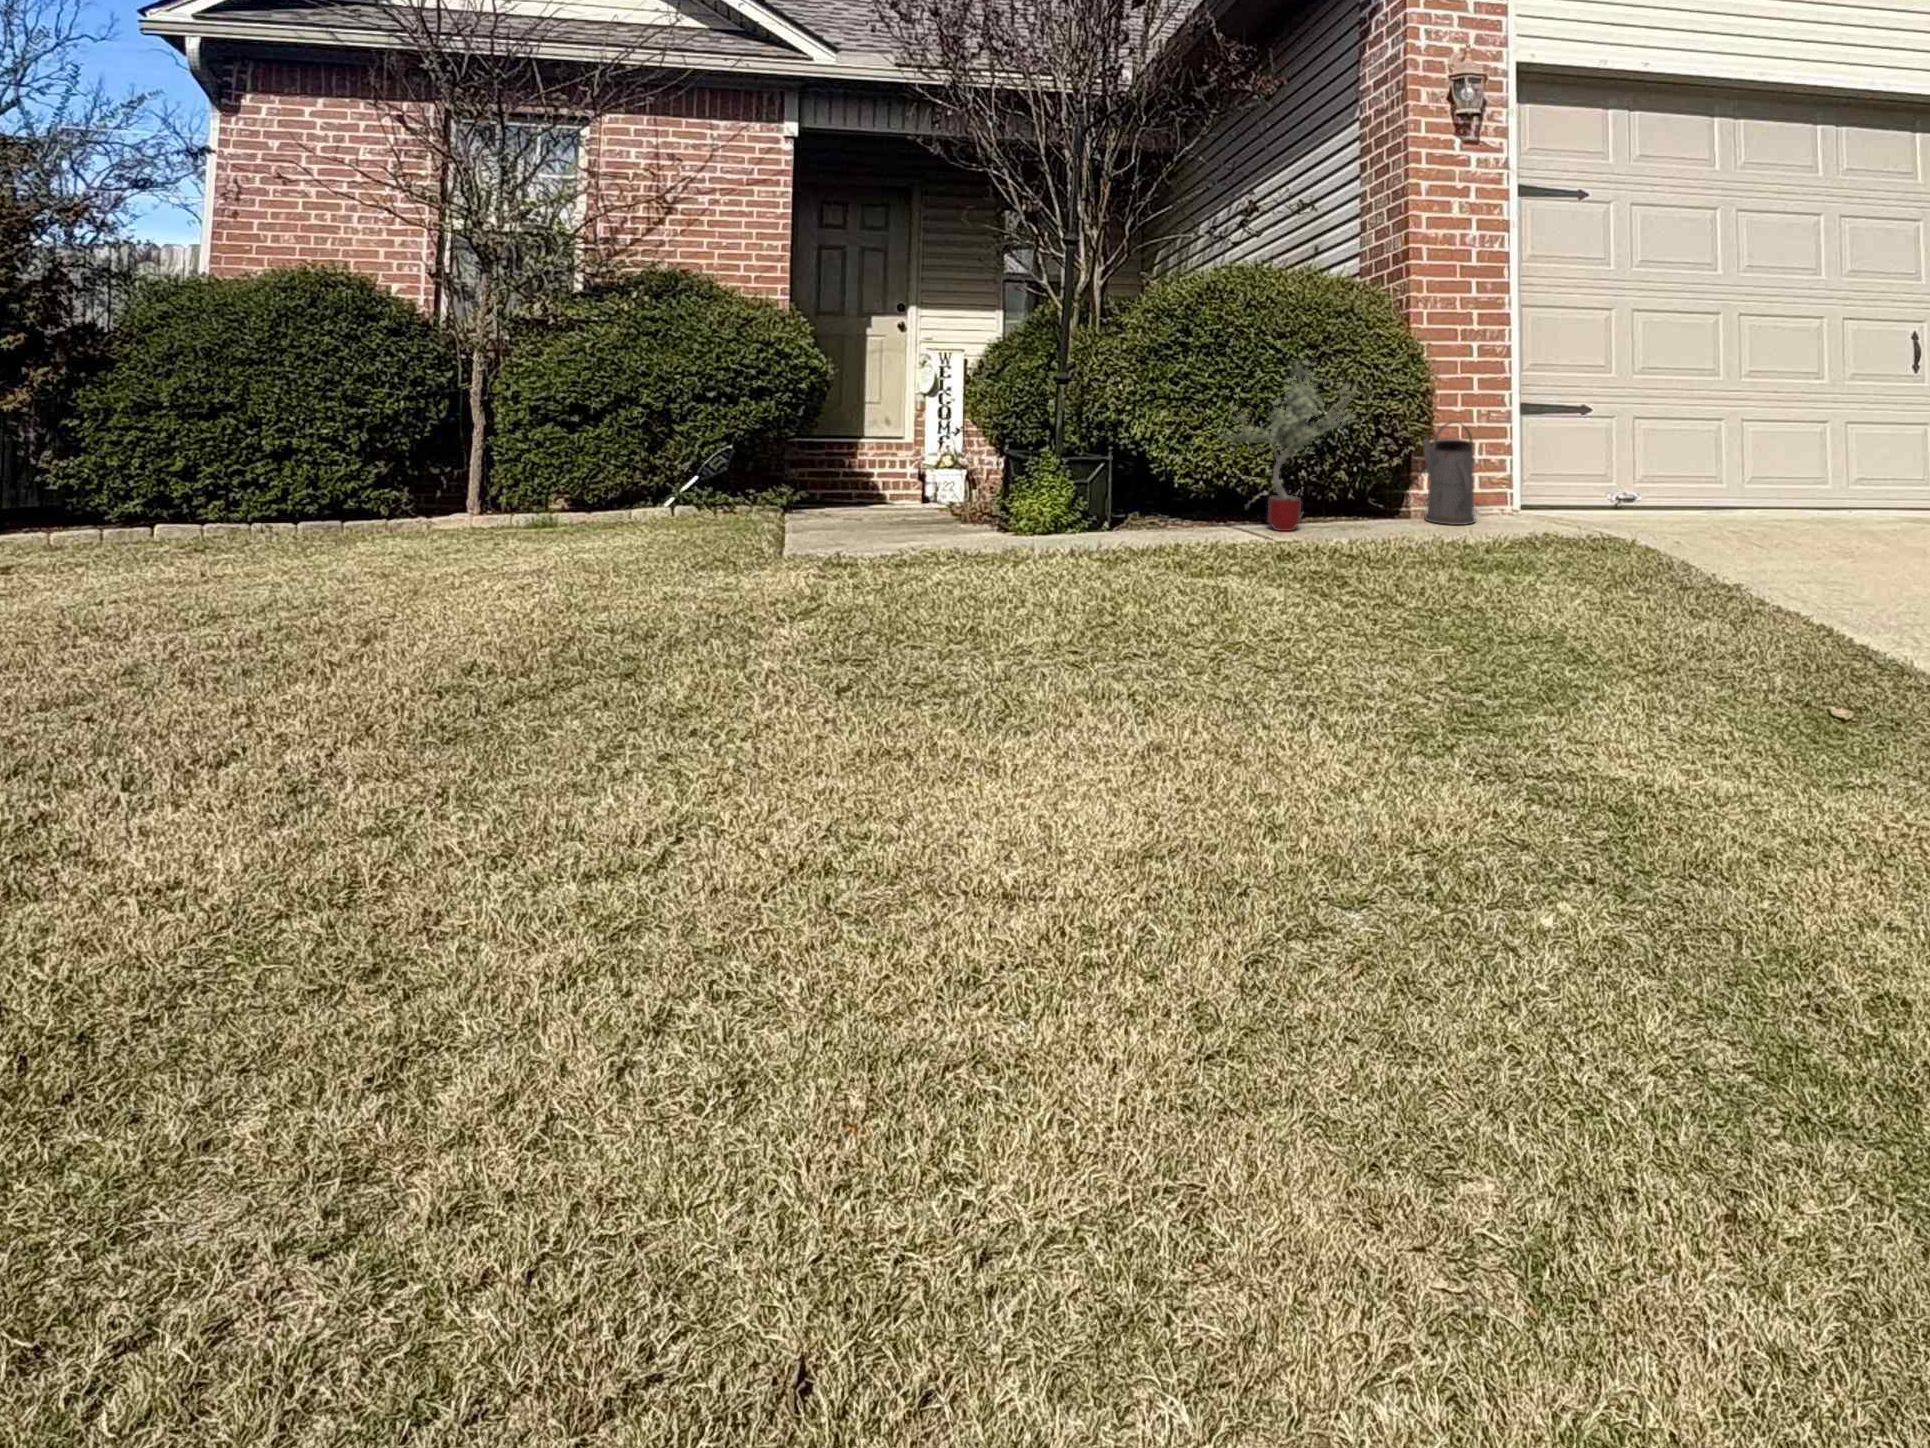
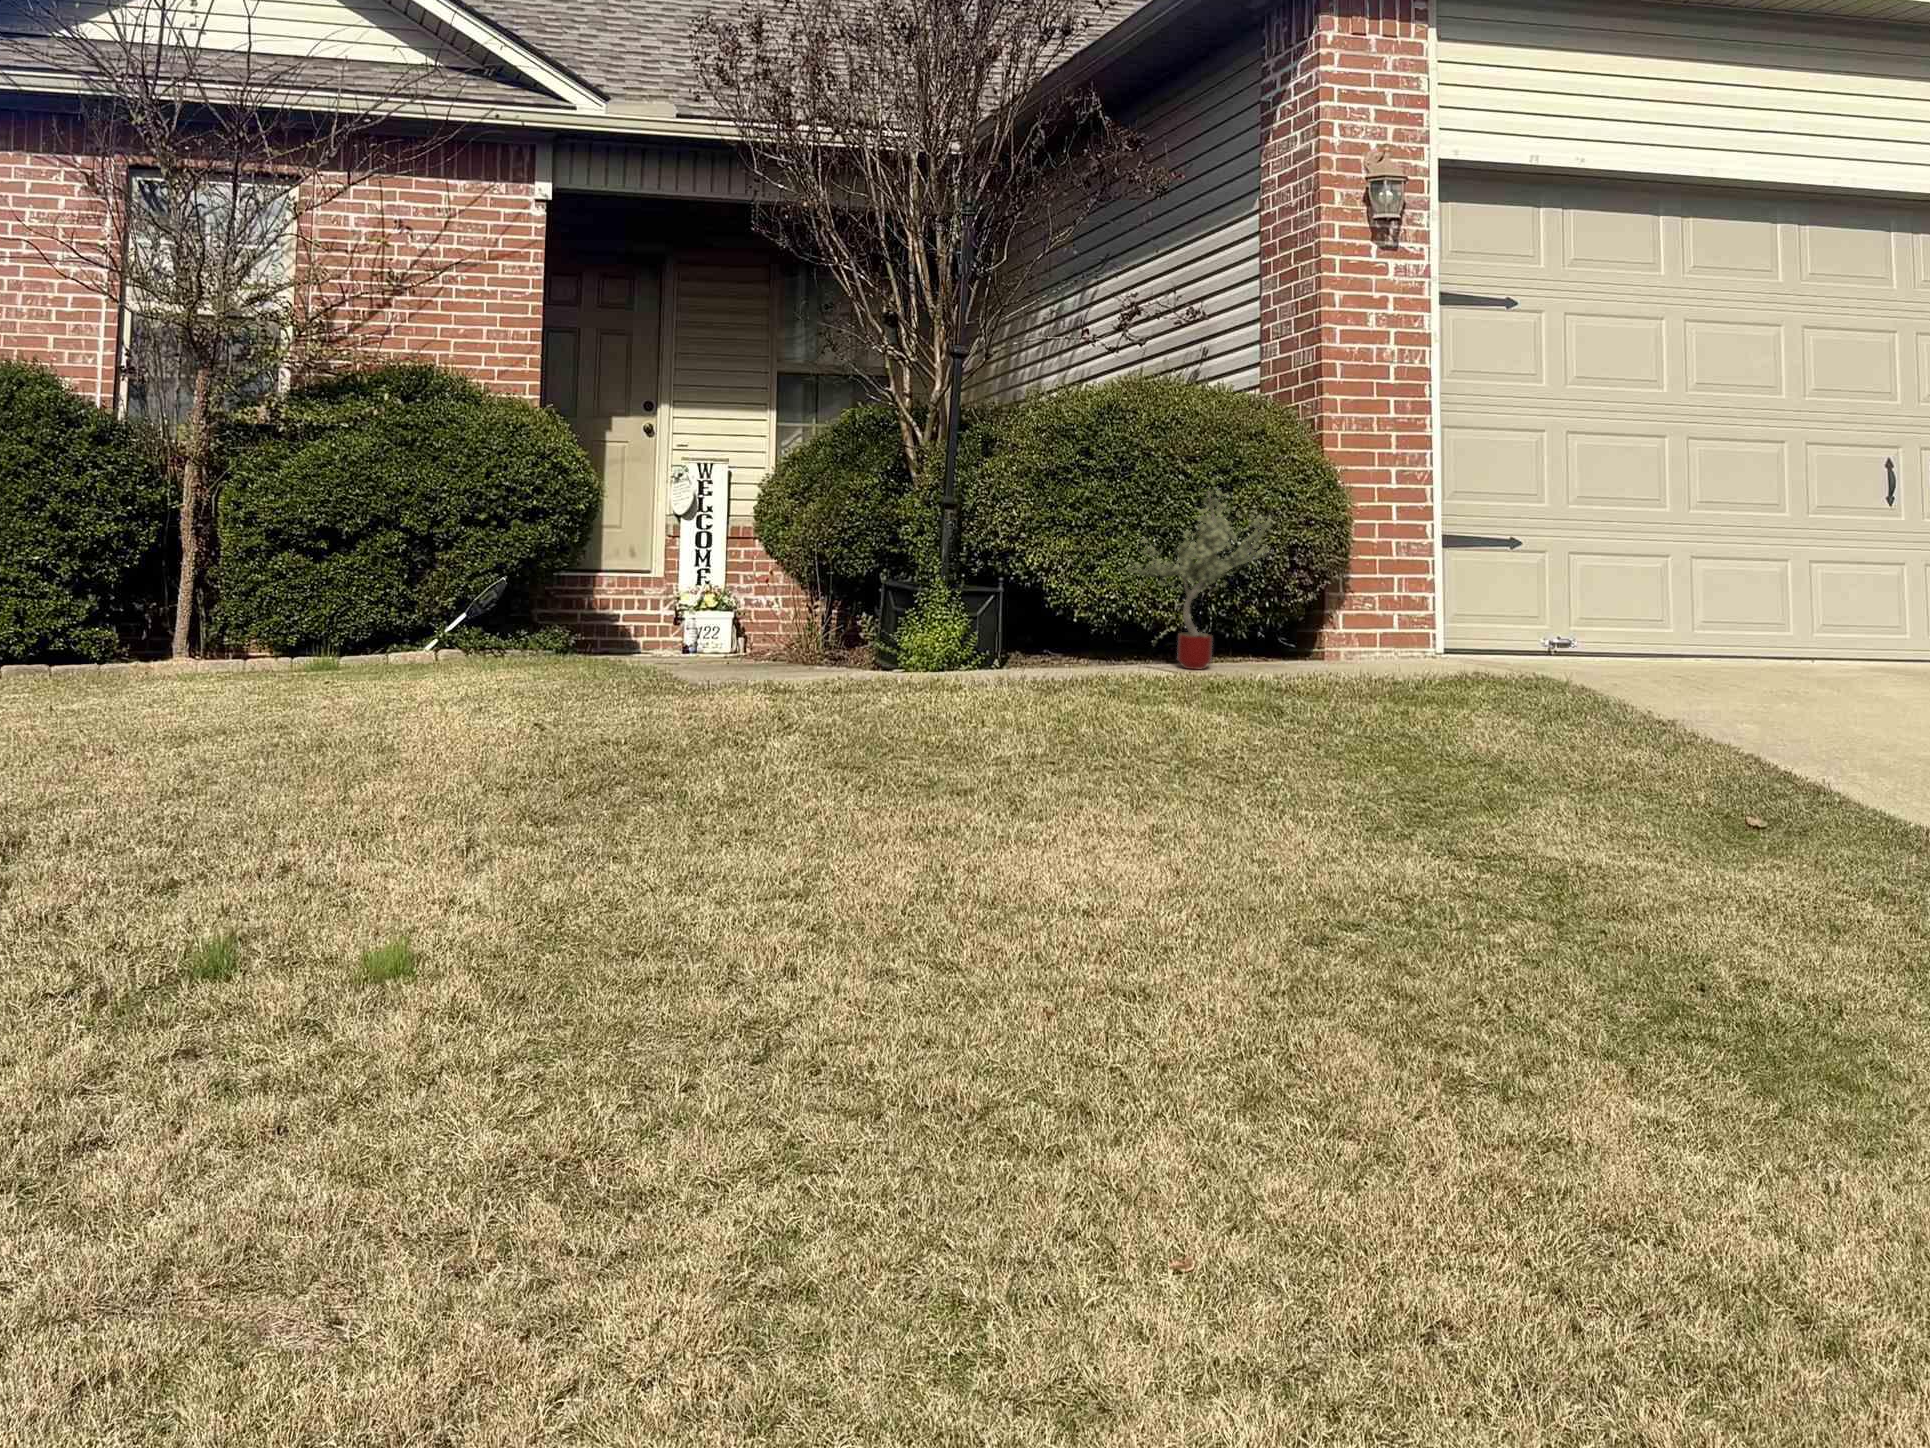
watering can: present [1423,422,1475,525] -> none [1333,556,1393,666]

